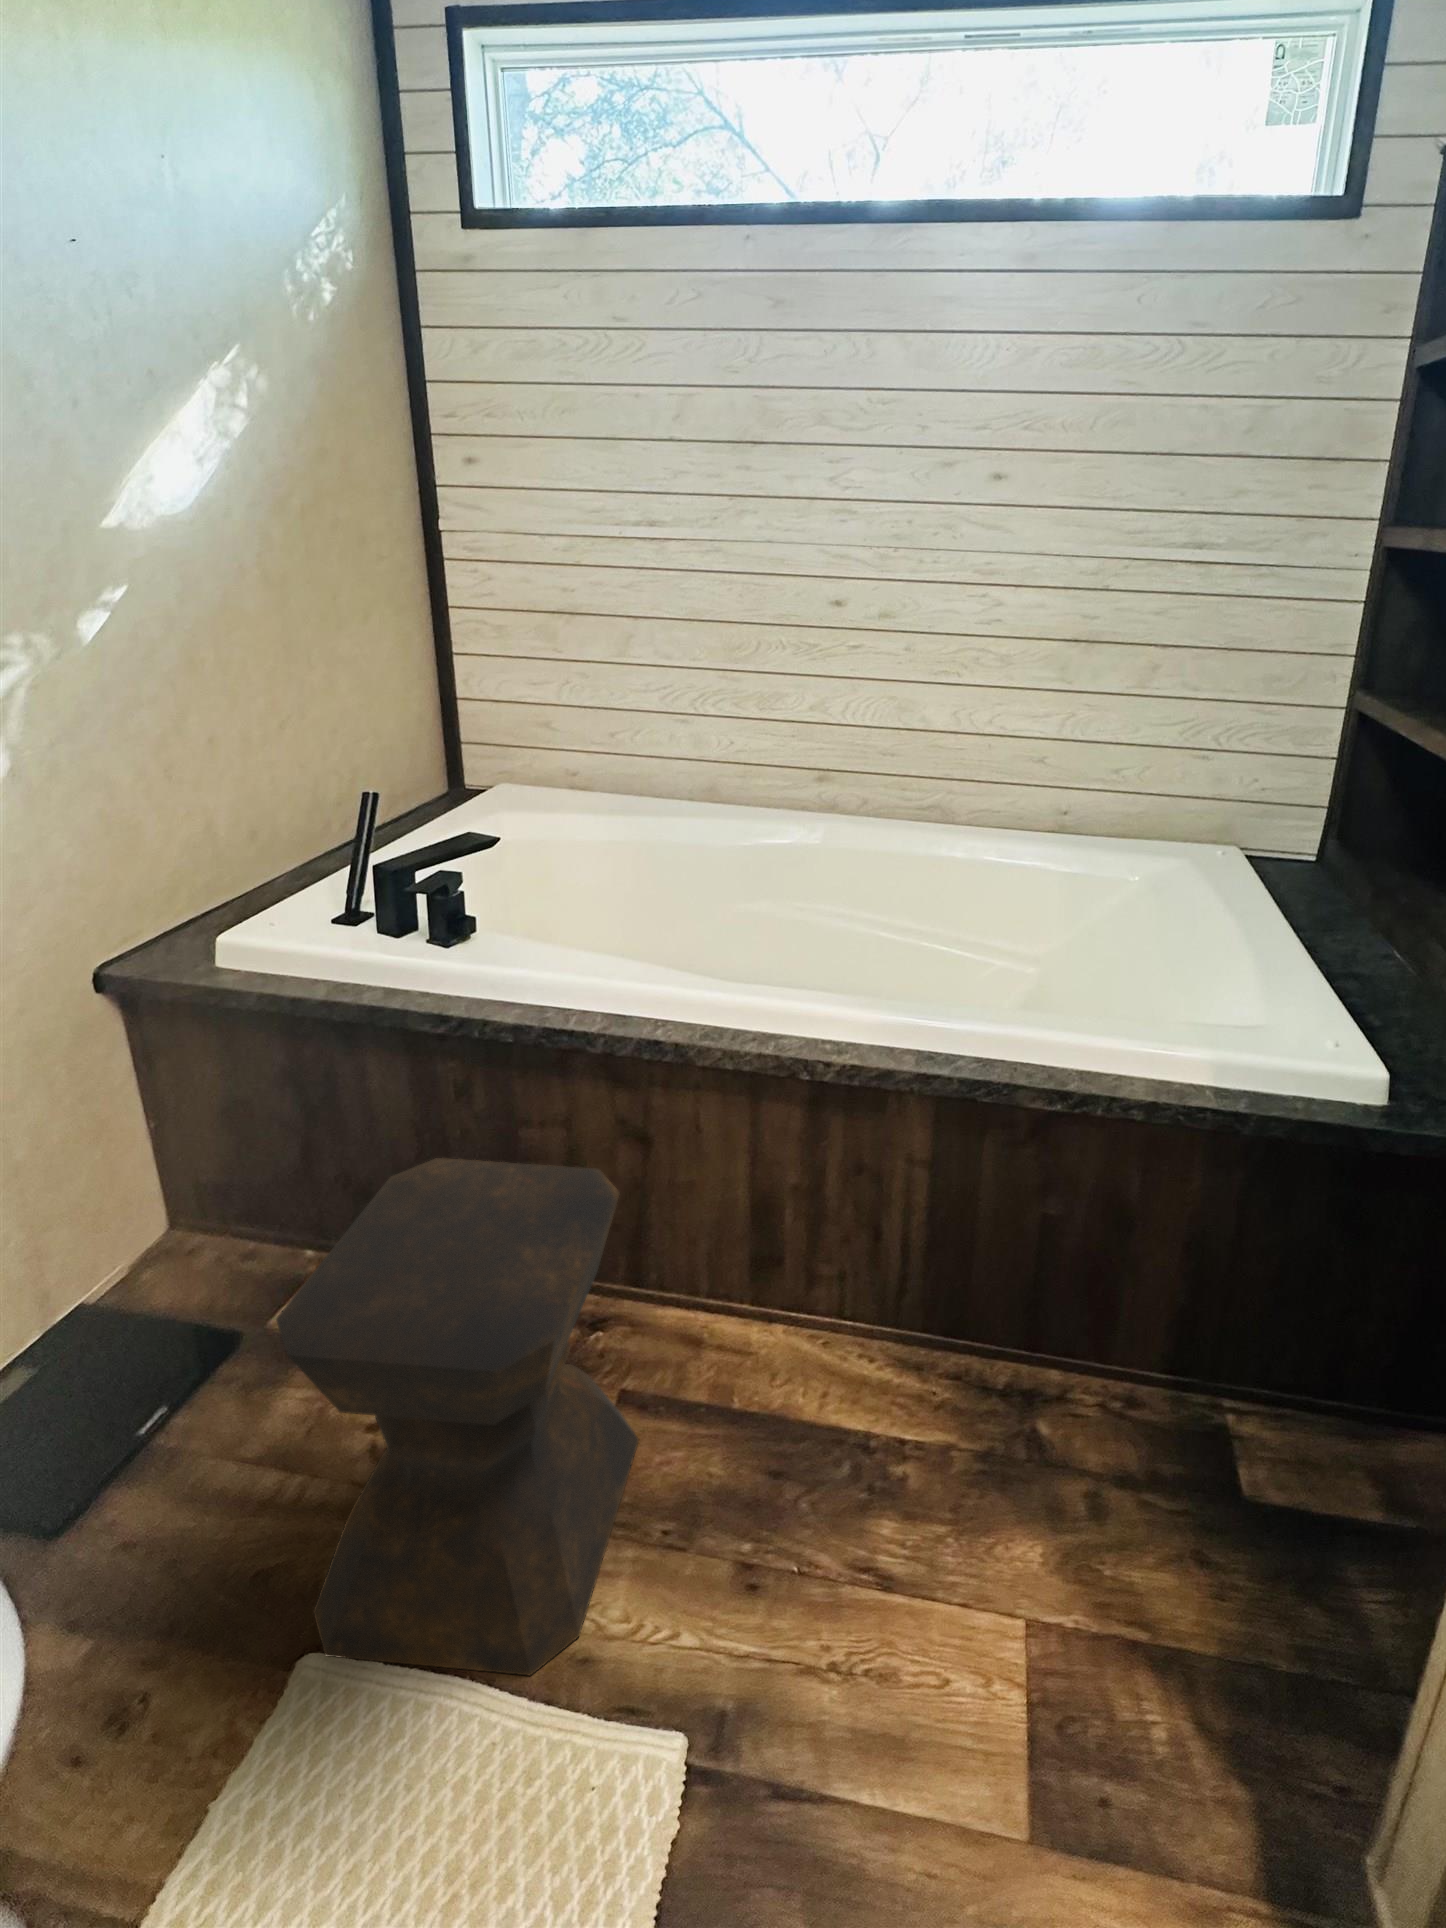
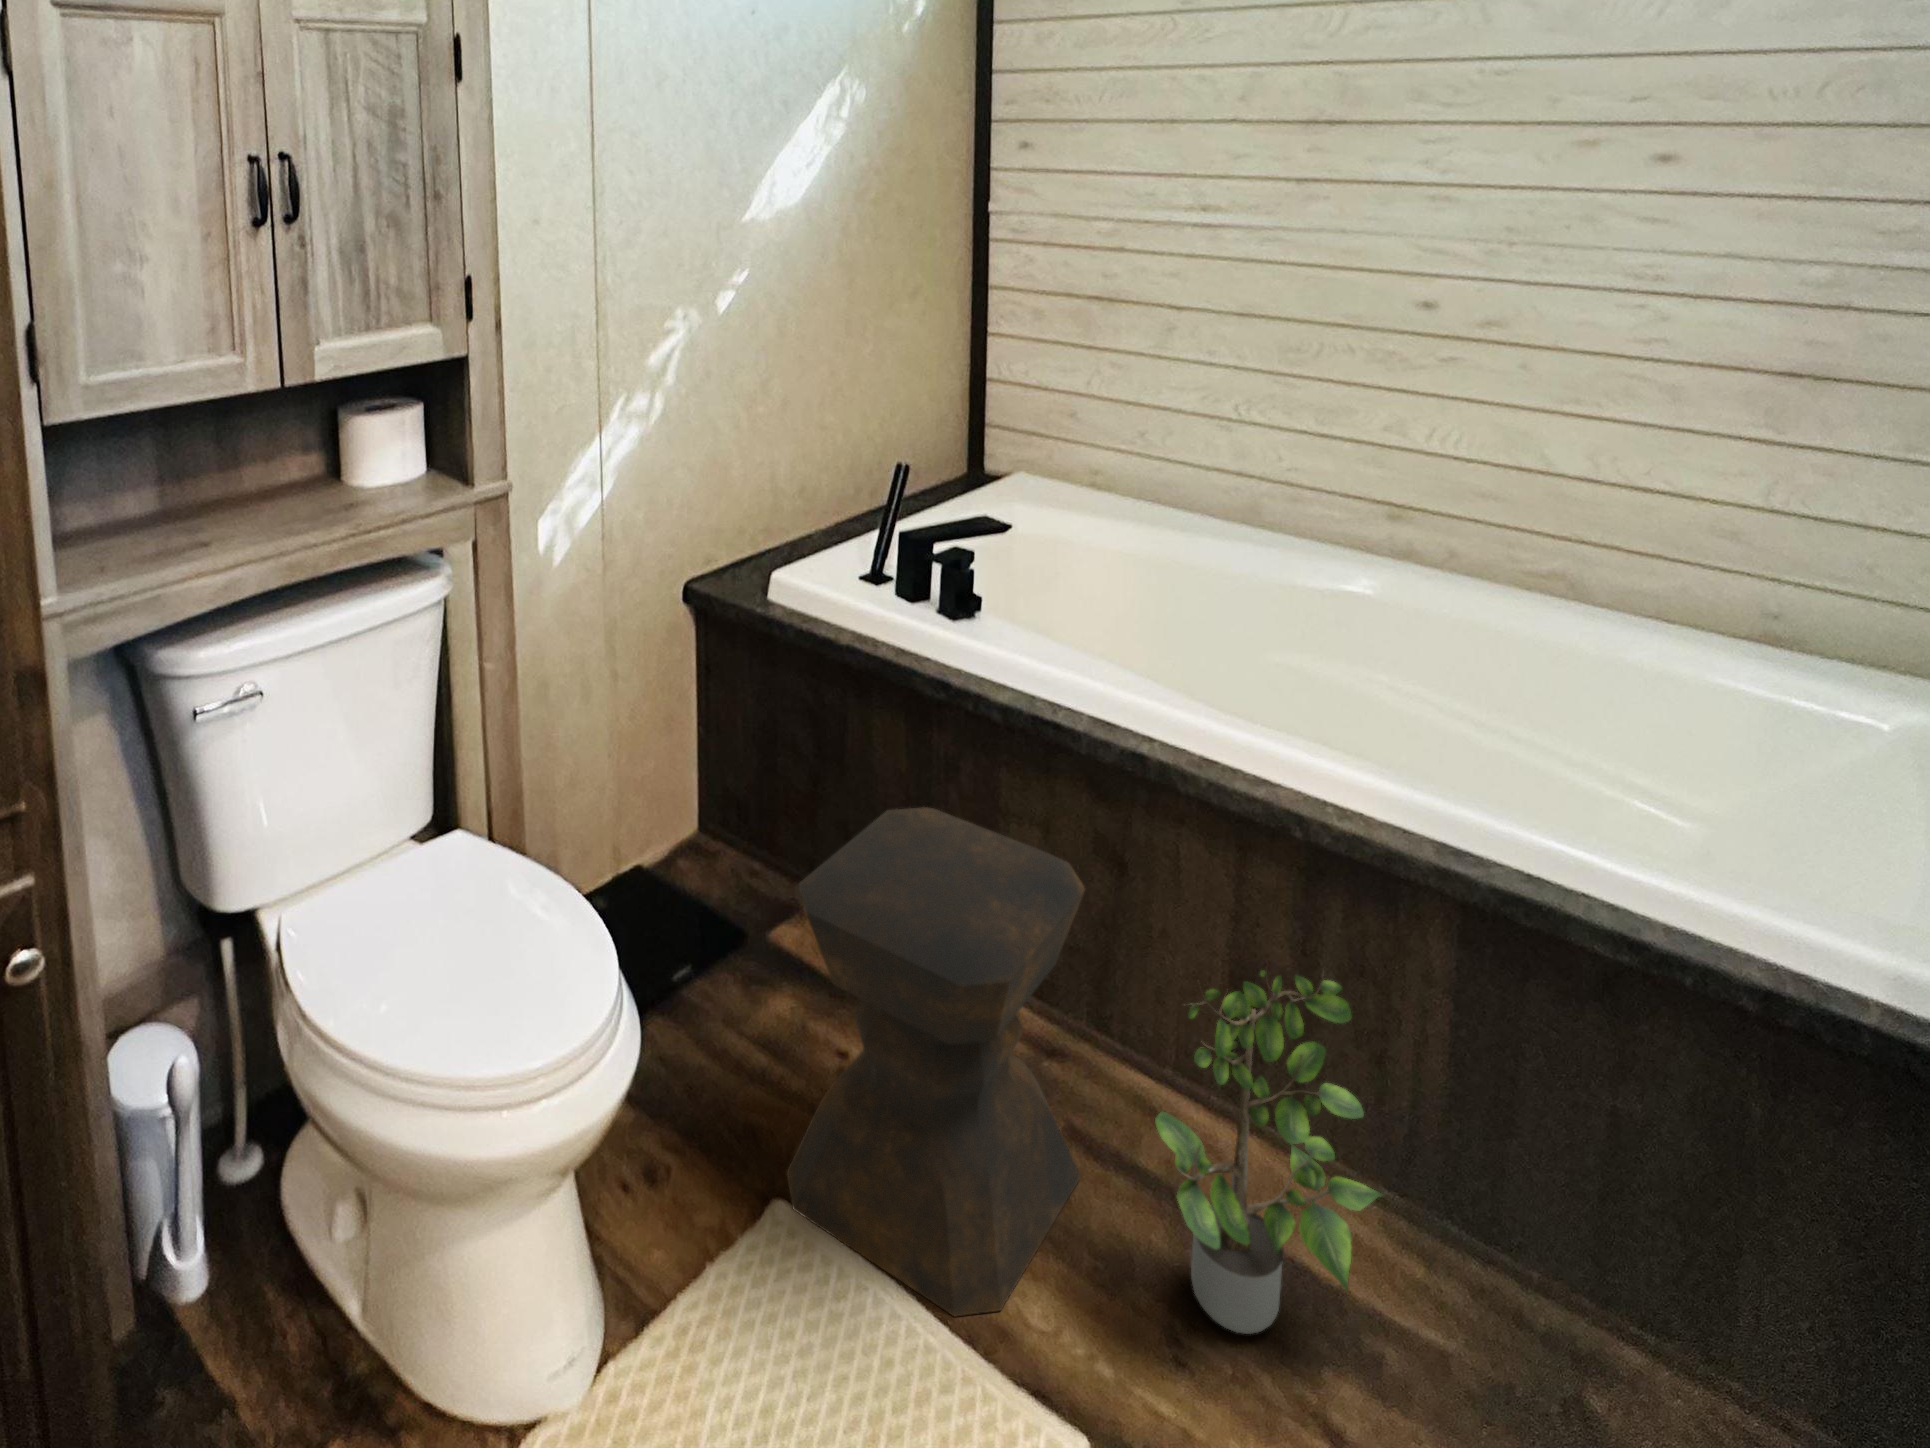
potted plant: none [708,1195,897,1525] -> present [1155,970,1383,1334]

